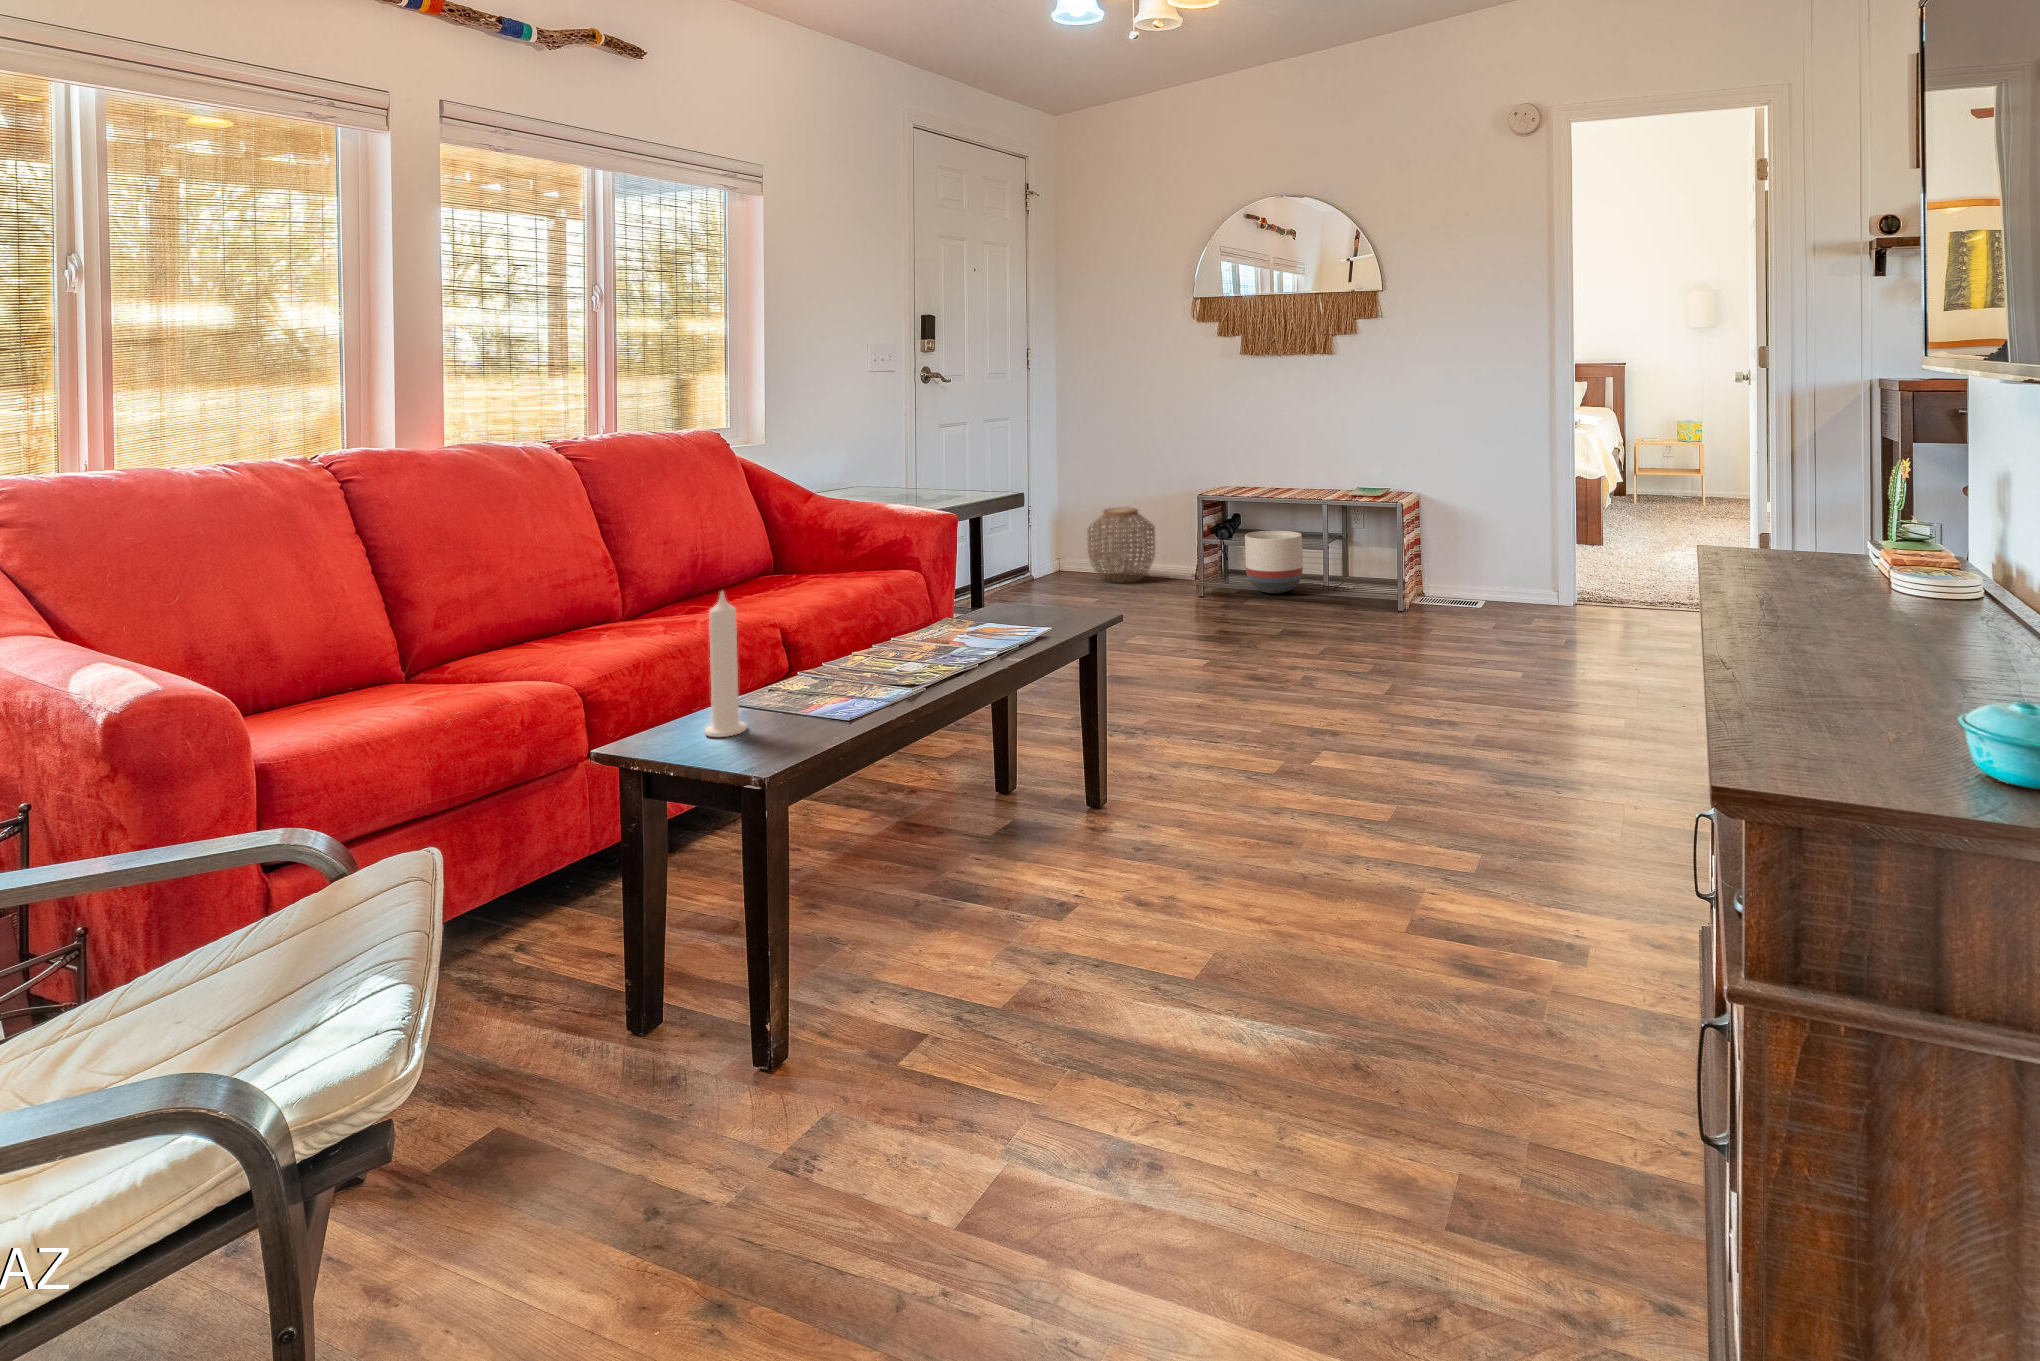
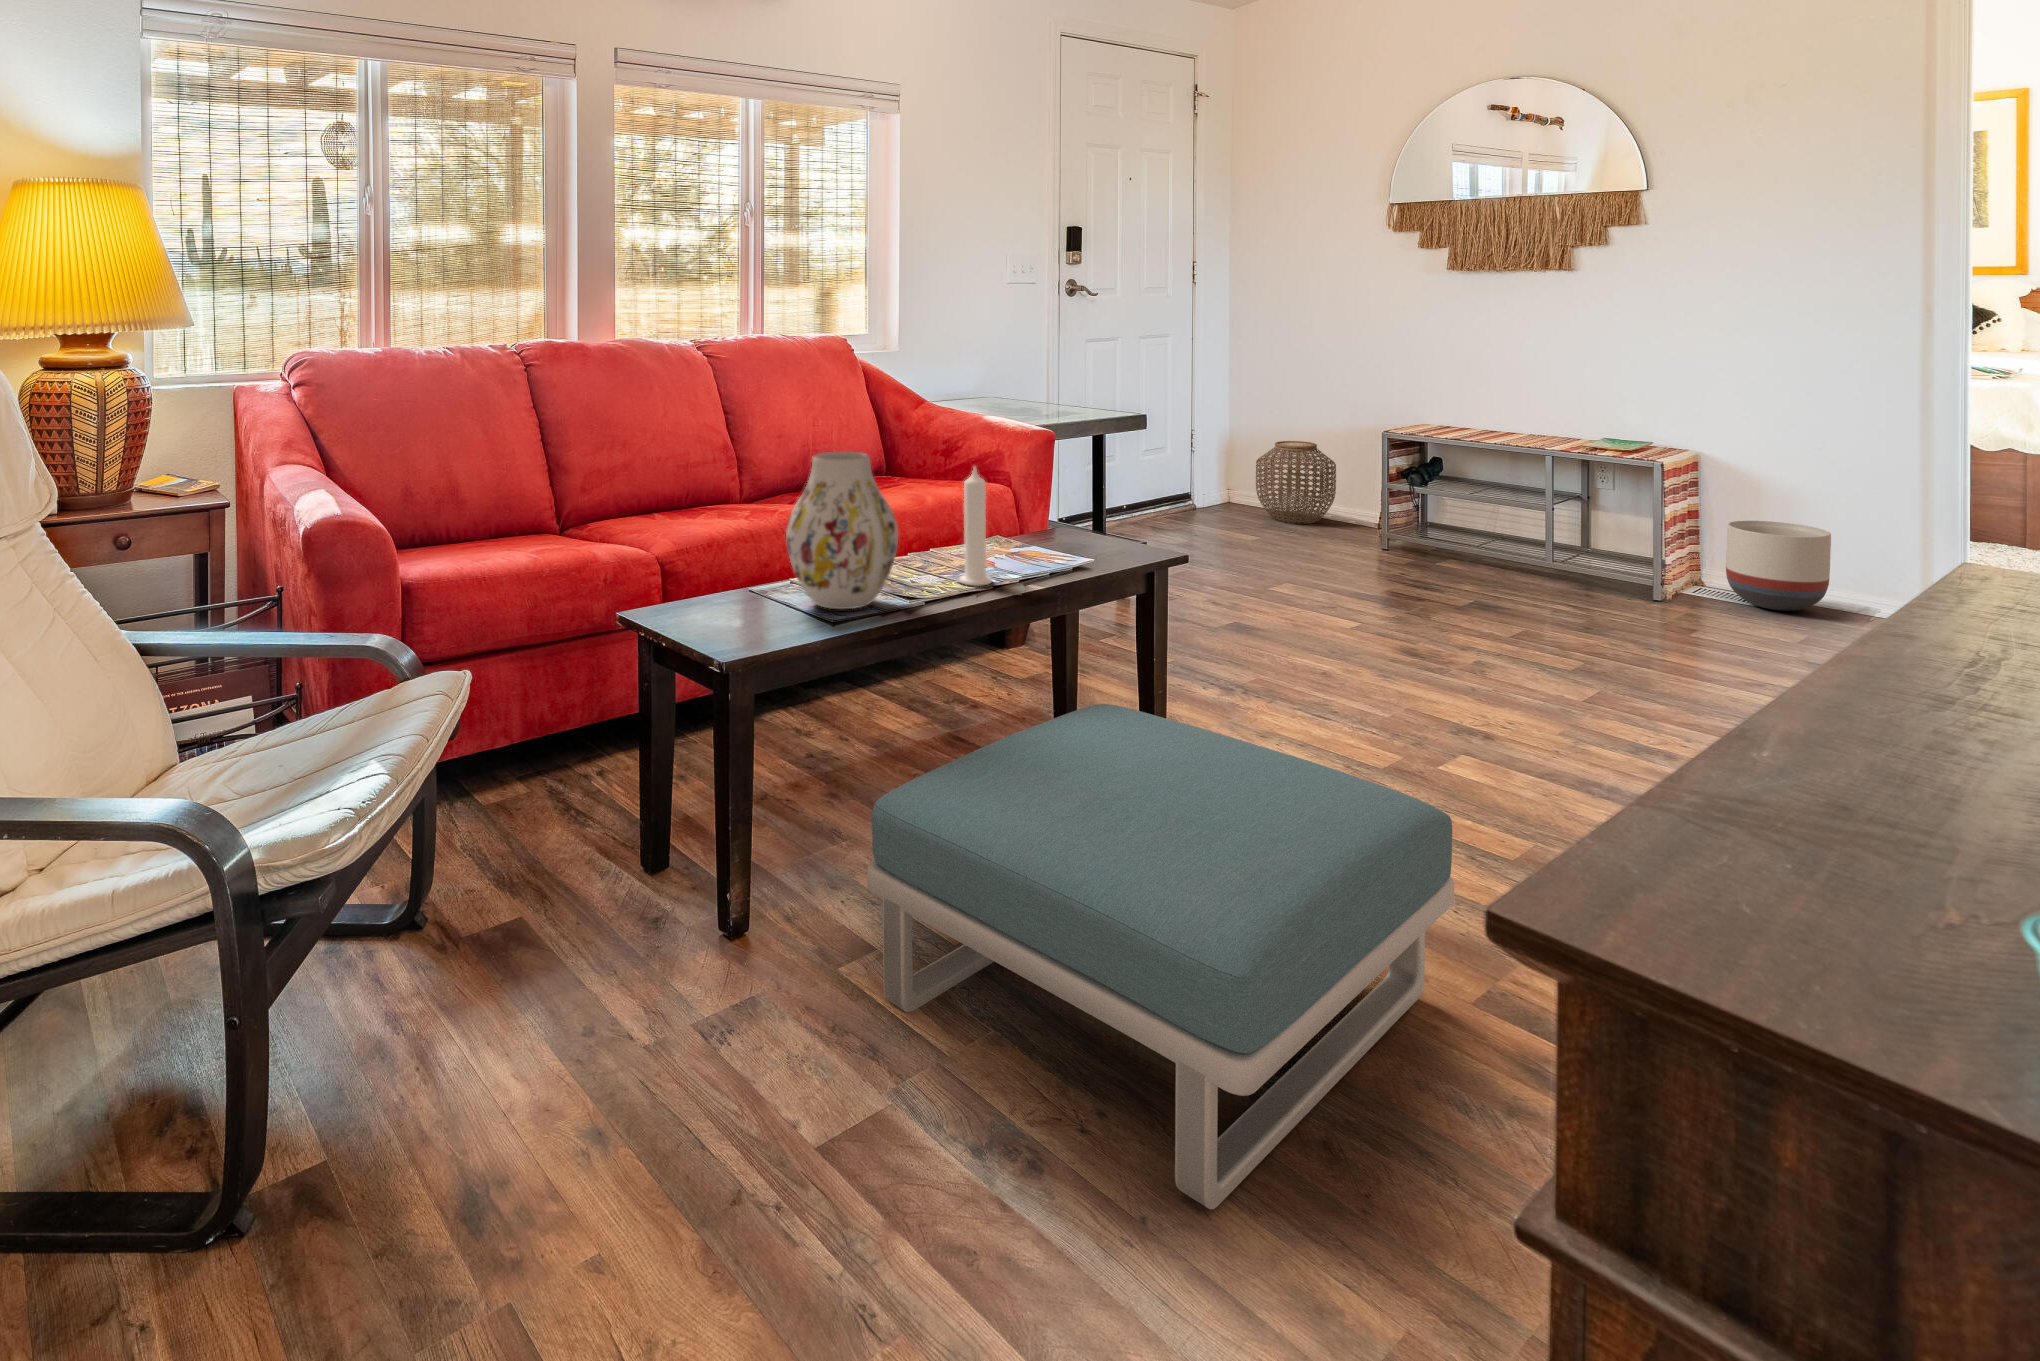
planter: present [1245,531,1303,593] -> present [1726,520,1831,611]
vase: none [772,539,891,703] -> present [786,451,898,609]
candle: present [704,591,747,737] -> present [959,467,992,586]
footstool: none [933,752,1397,1147] -> present [867,704,1454,1209]

